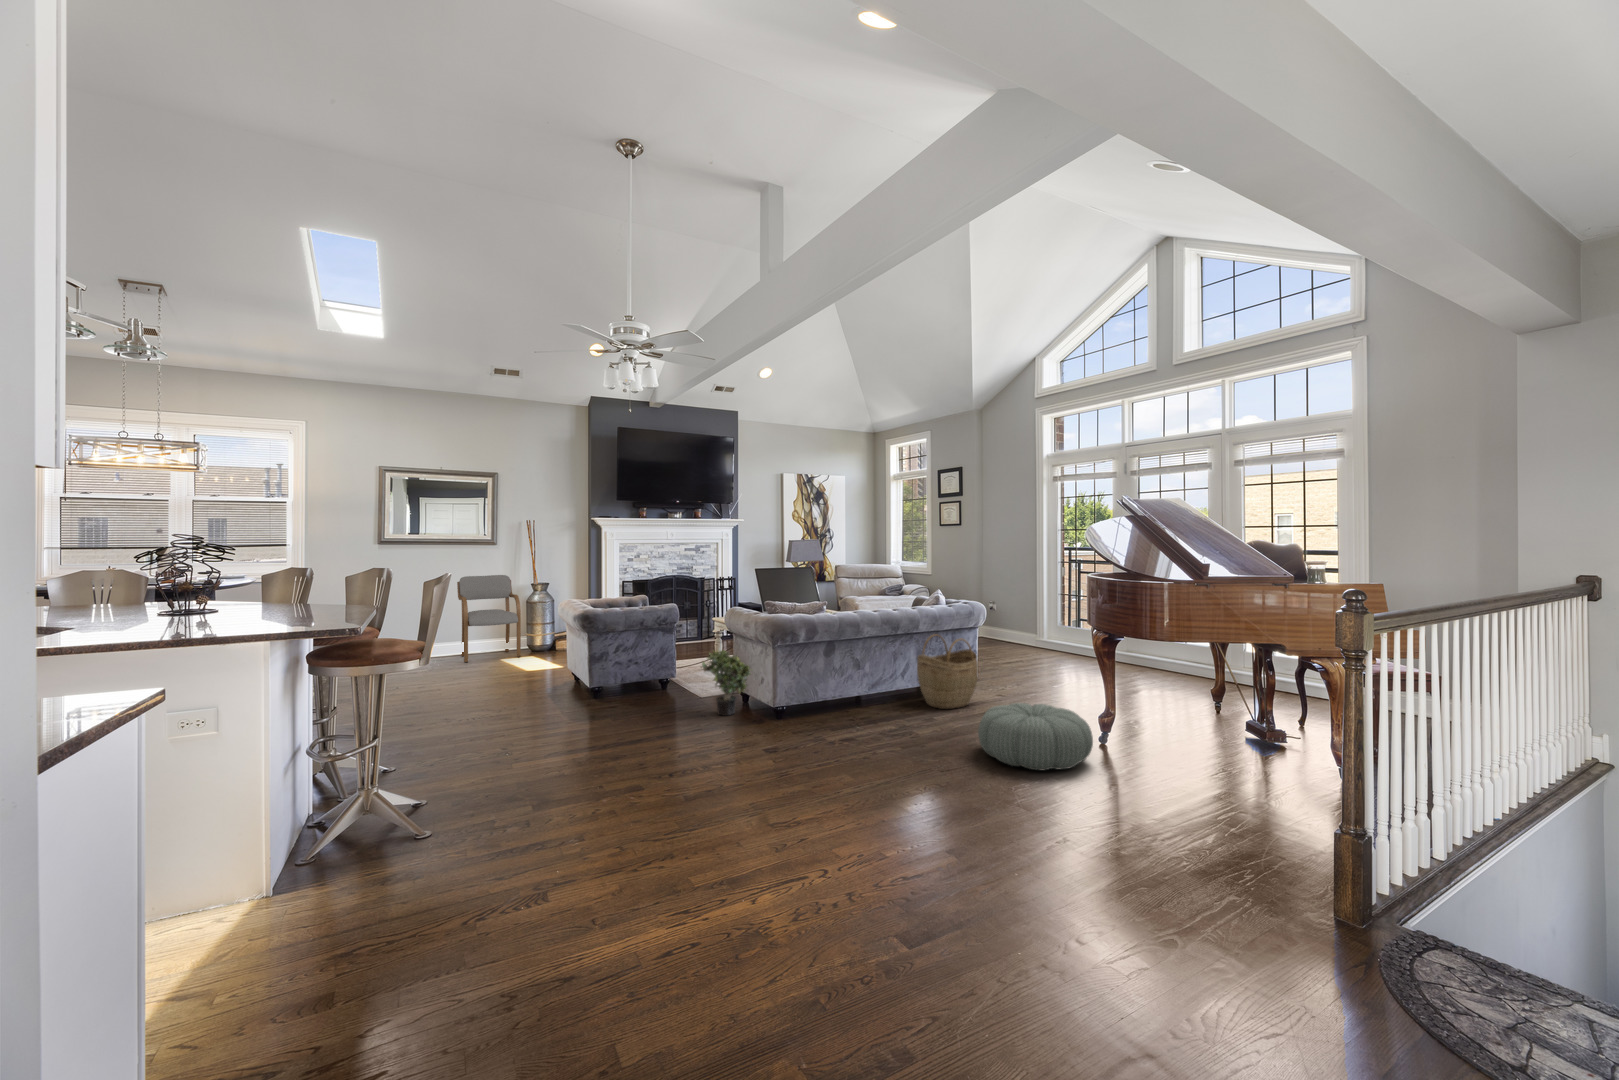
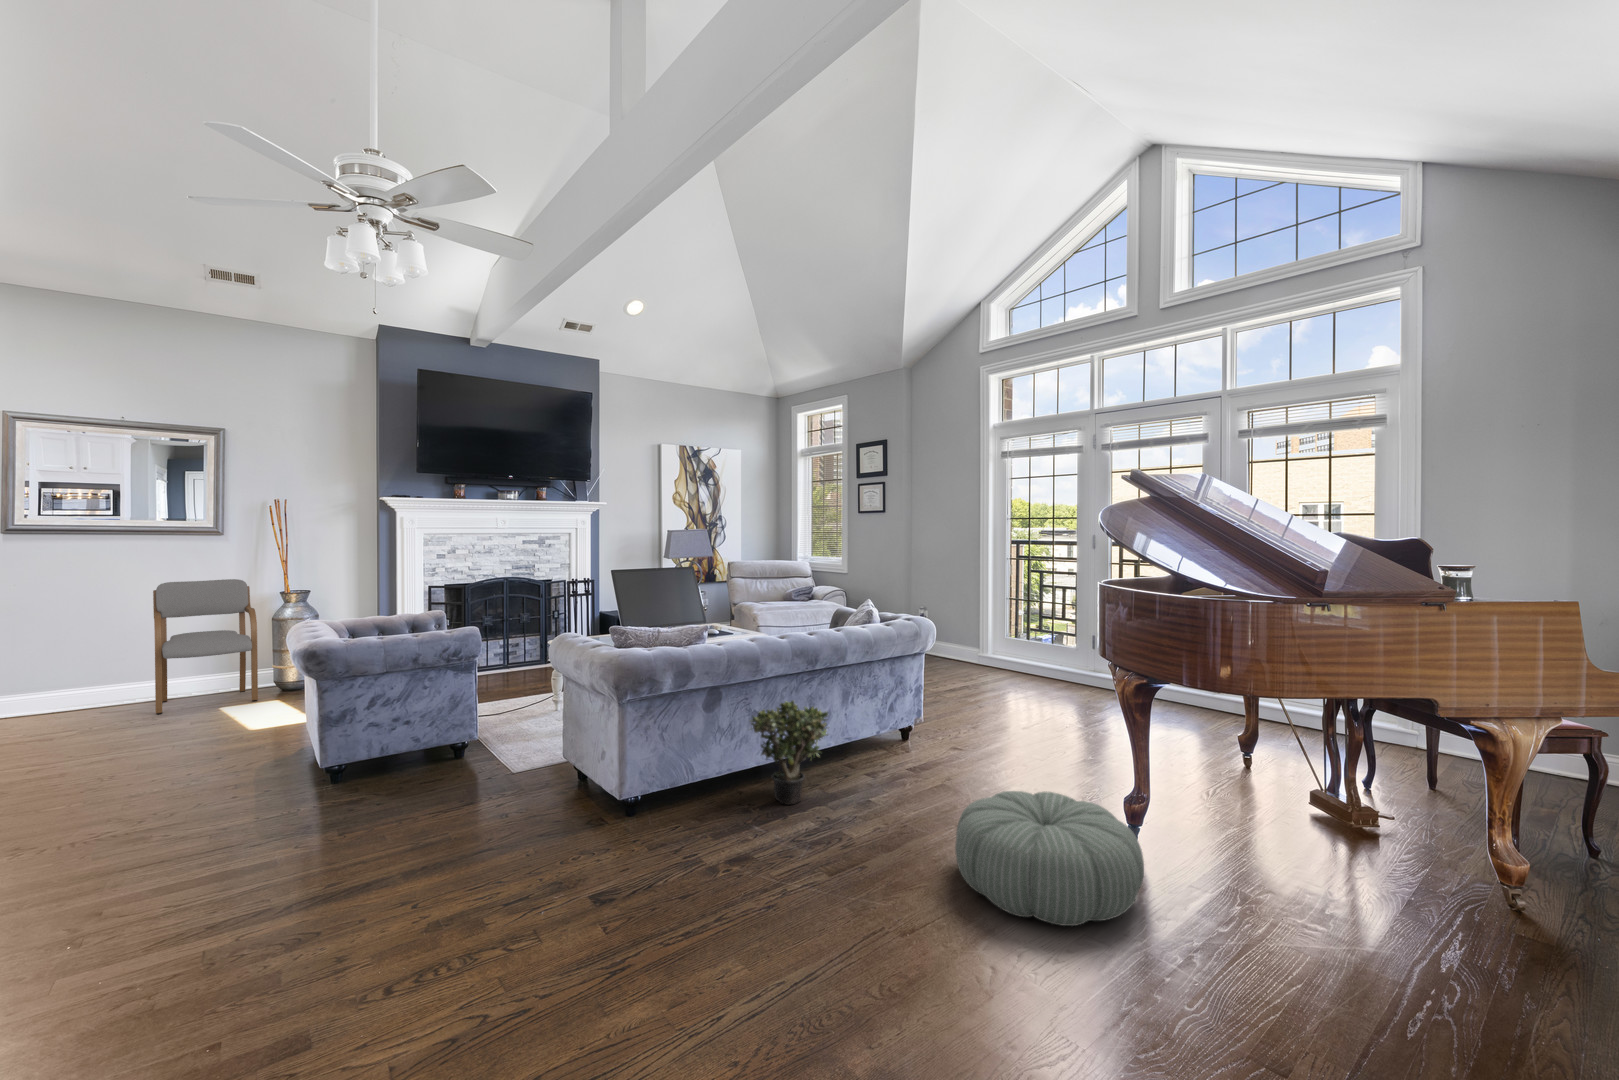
woven basket: present [917,634,978,709] -> none [843,667,931,781]
potted plant: present [702,650,751,715] -> present [751,701,828,805]

